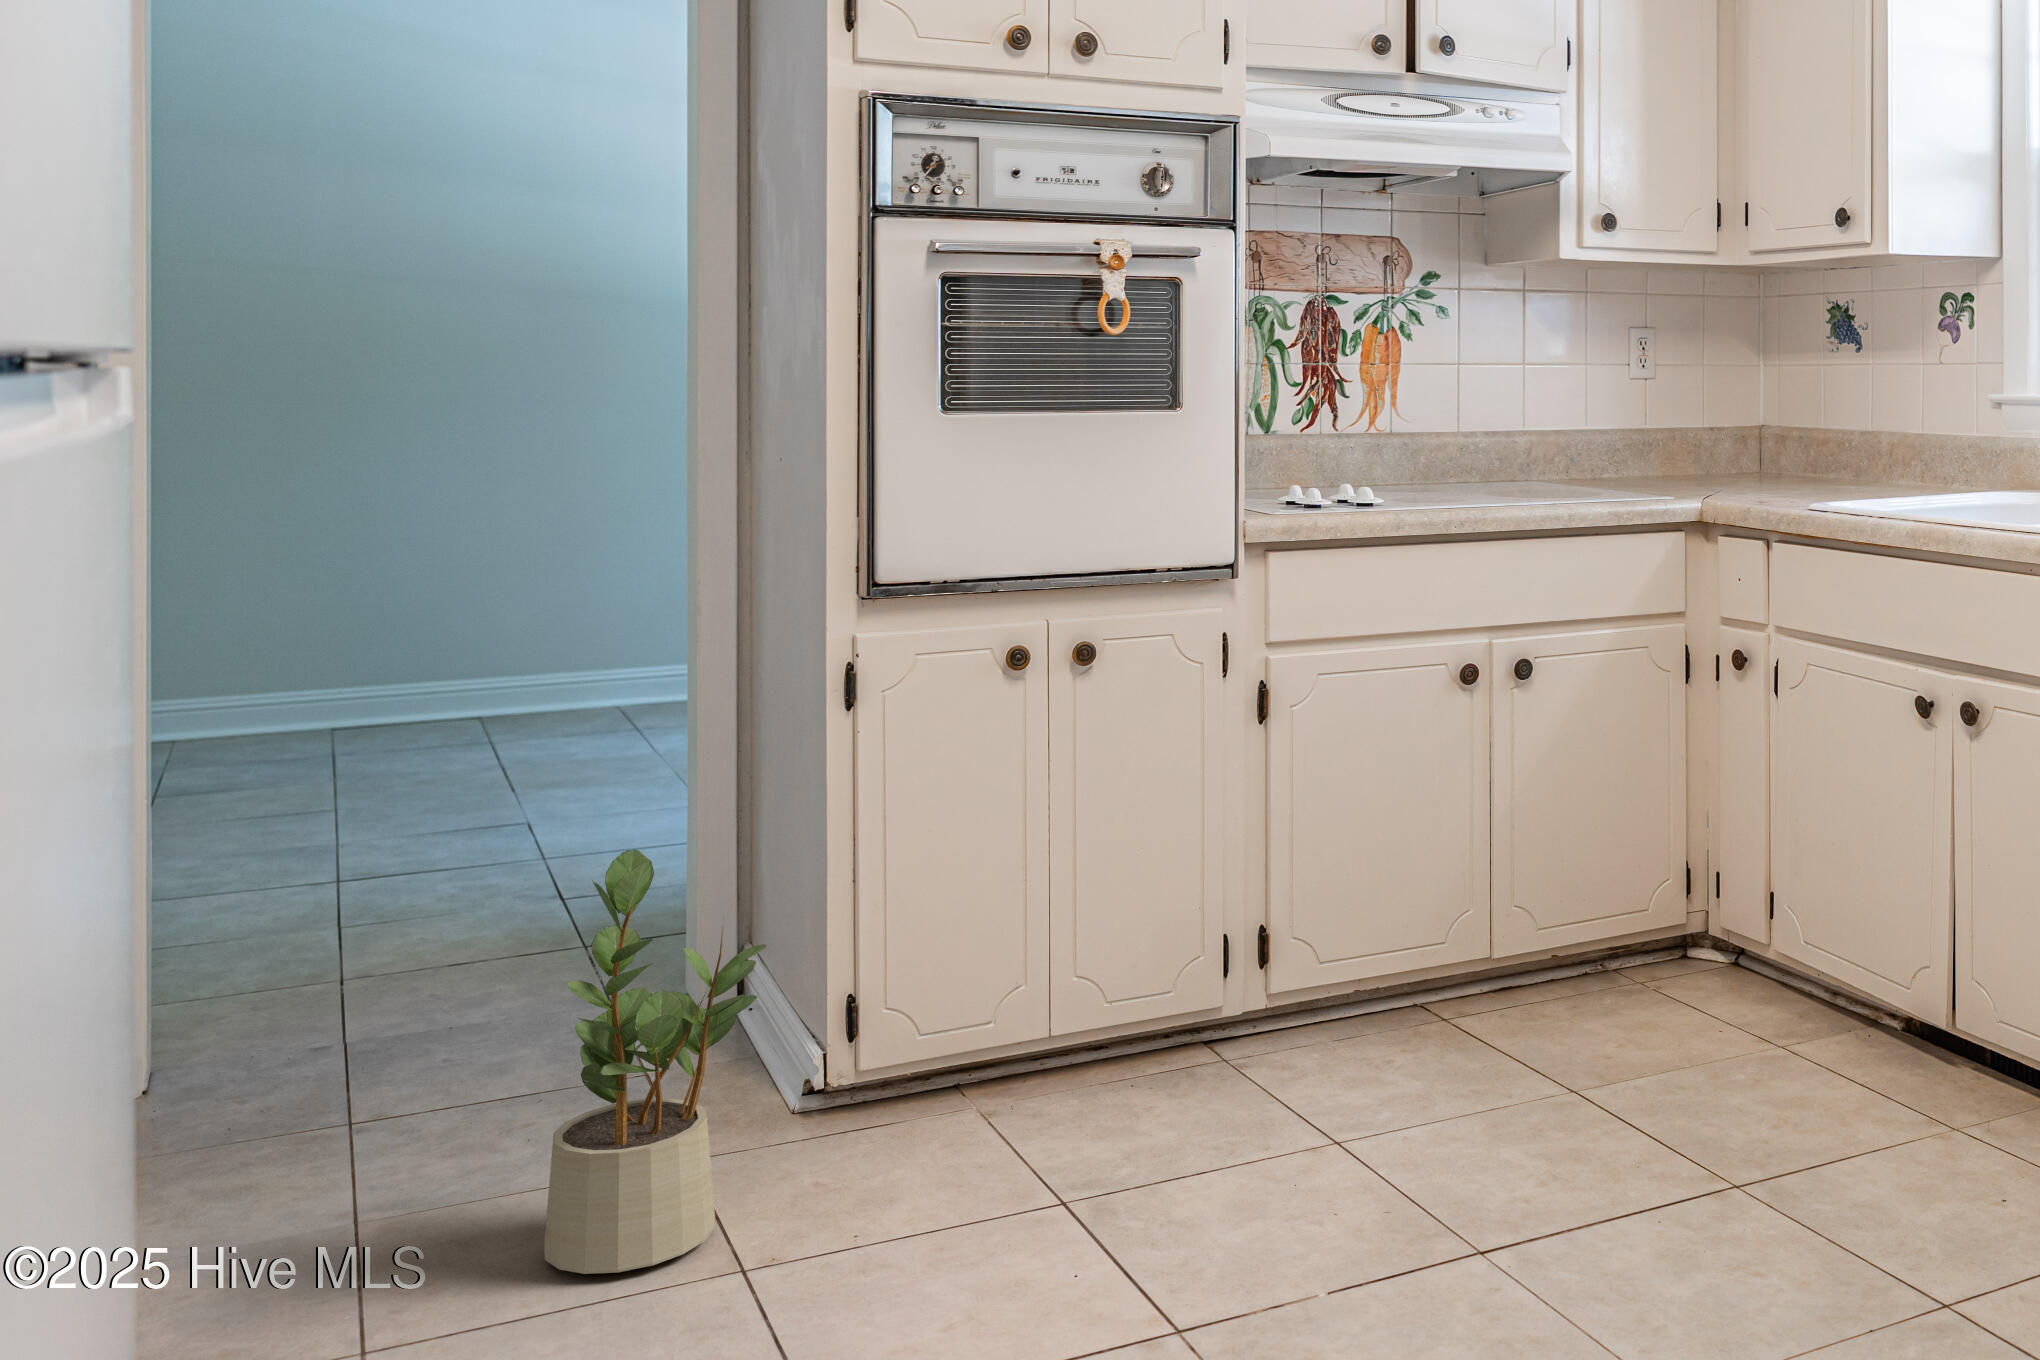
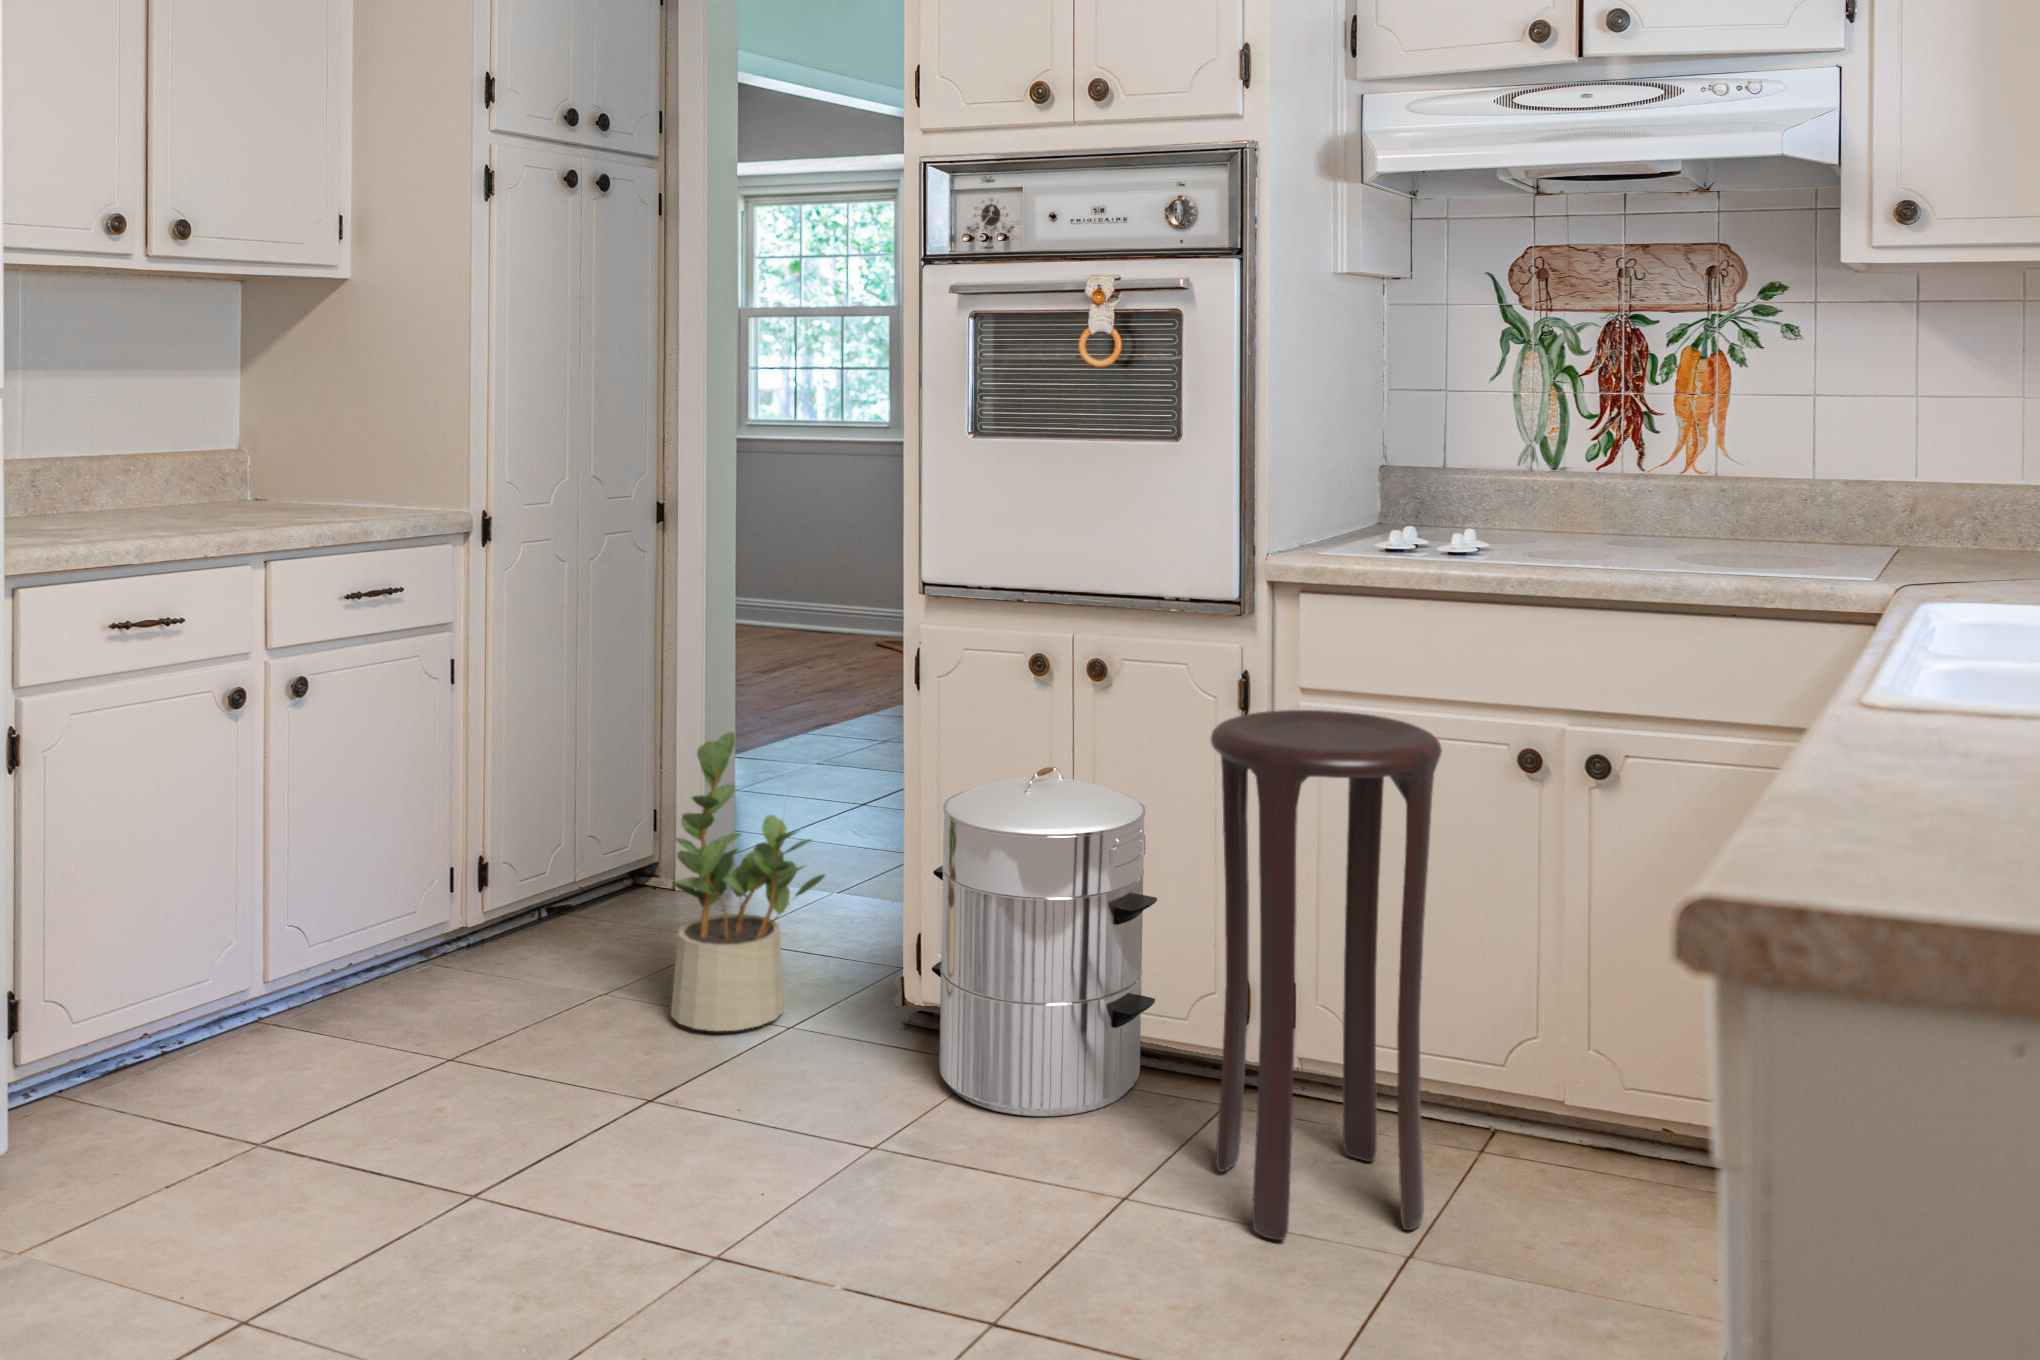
stool: none [1337,647,1540,1109] -> present [1211,710,1442,1240]
waste bin: none [938,780,1204,1164] -> present [932,767,1157,1116]

